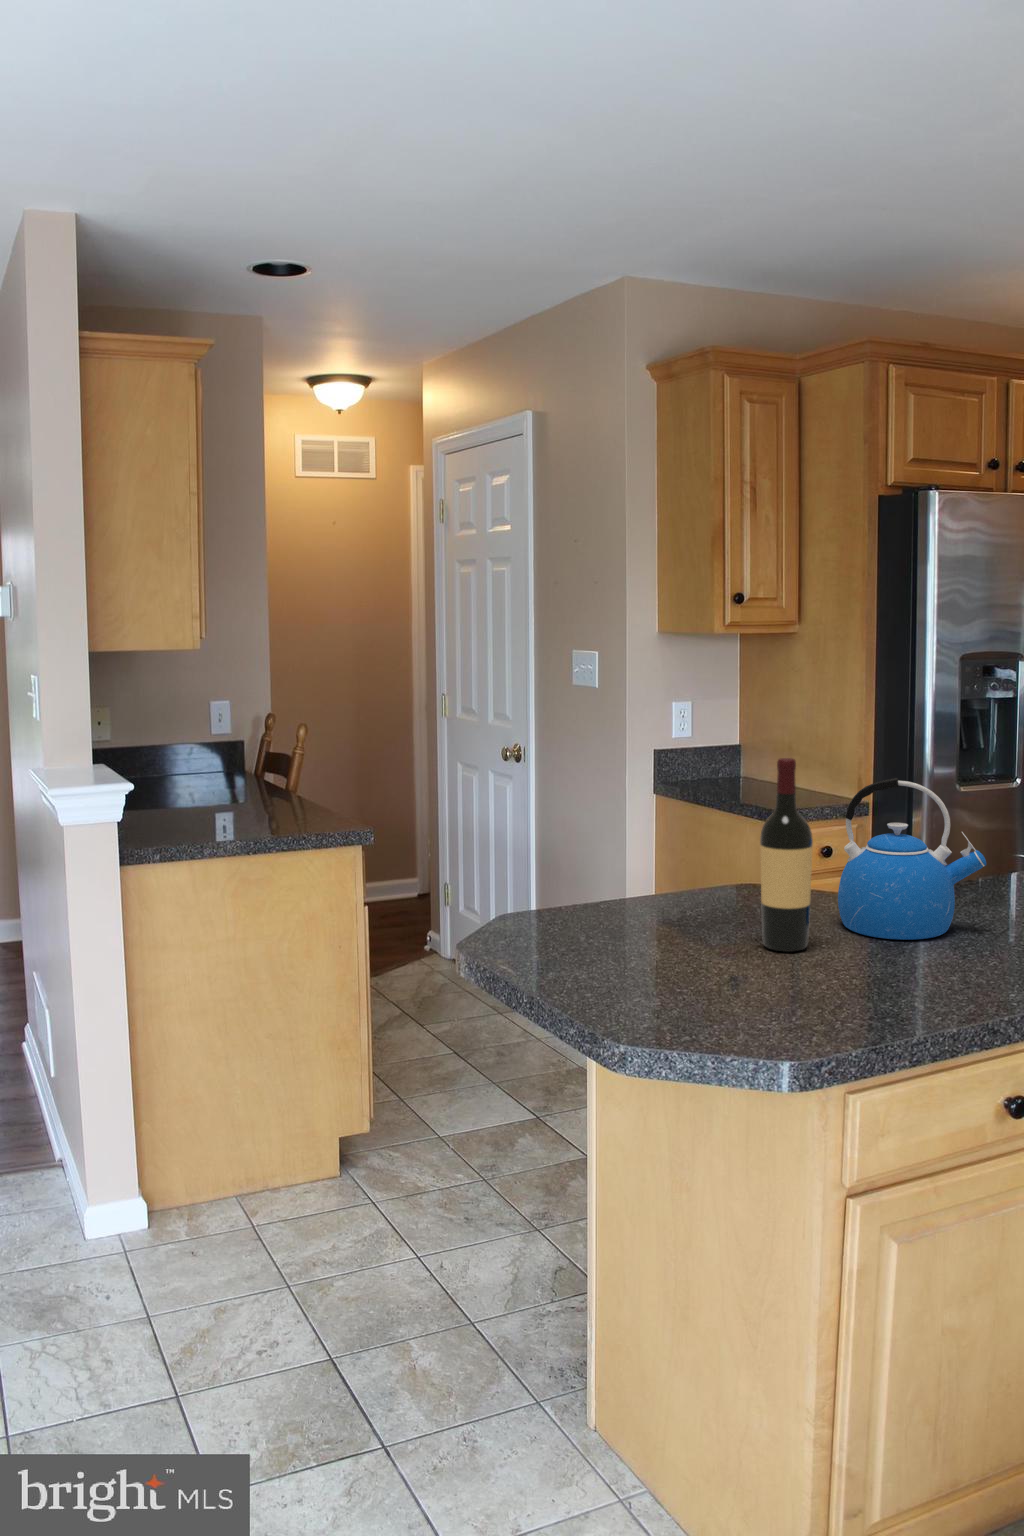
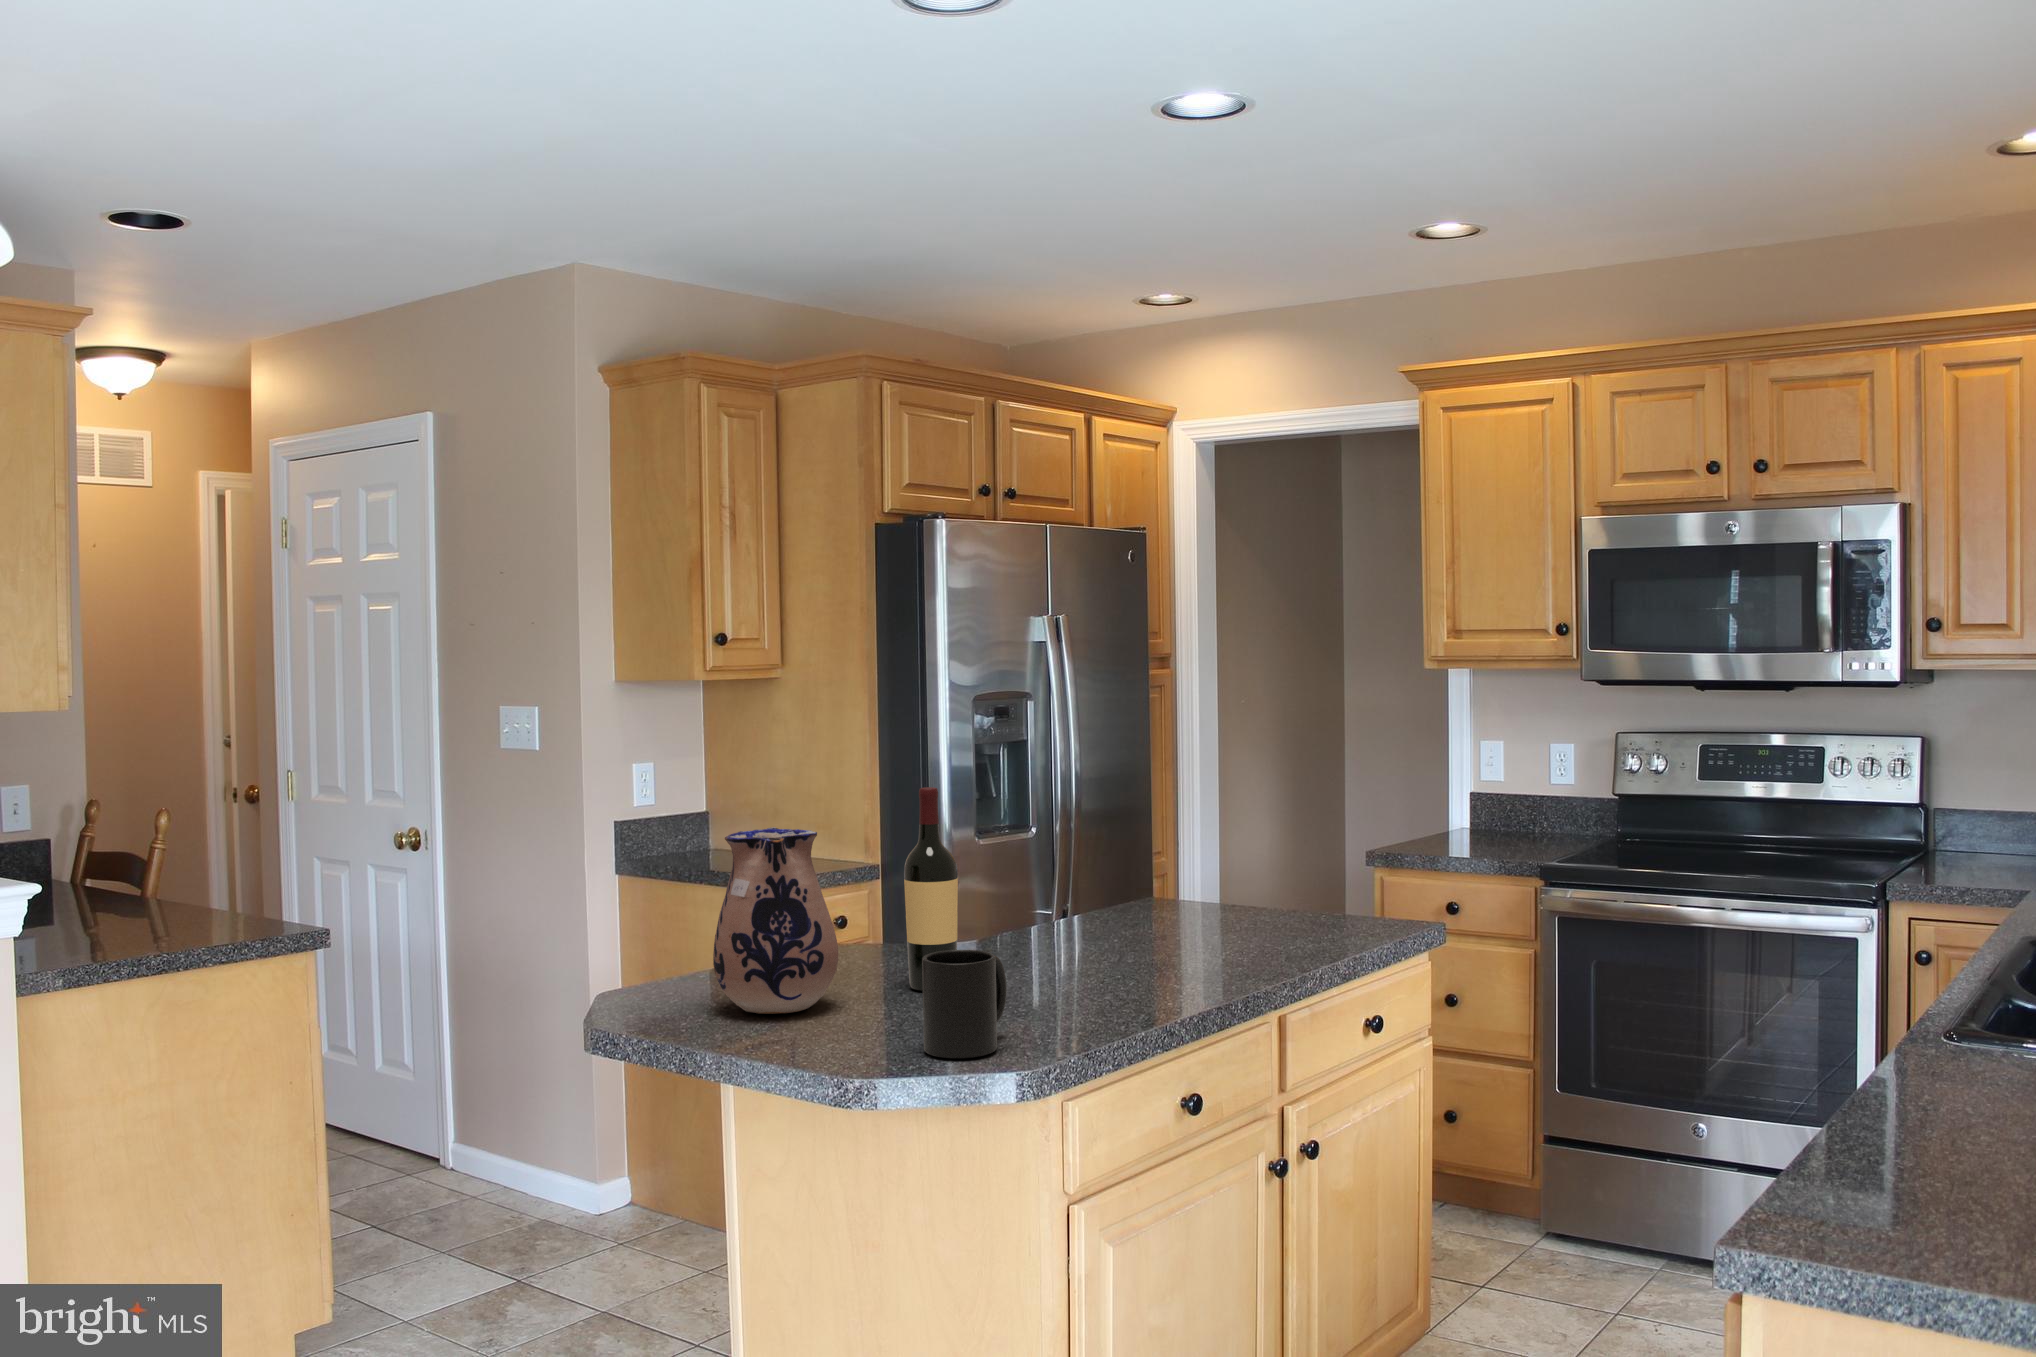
kettle: present [838,778,986,940] -> none [964,806,1104,971]
ceramic pitcher: none [571,786,684,958] -> present [713,827,838,1014]
mug: none [710,927,807,1037] -> present [922,950,1007,1059]

